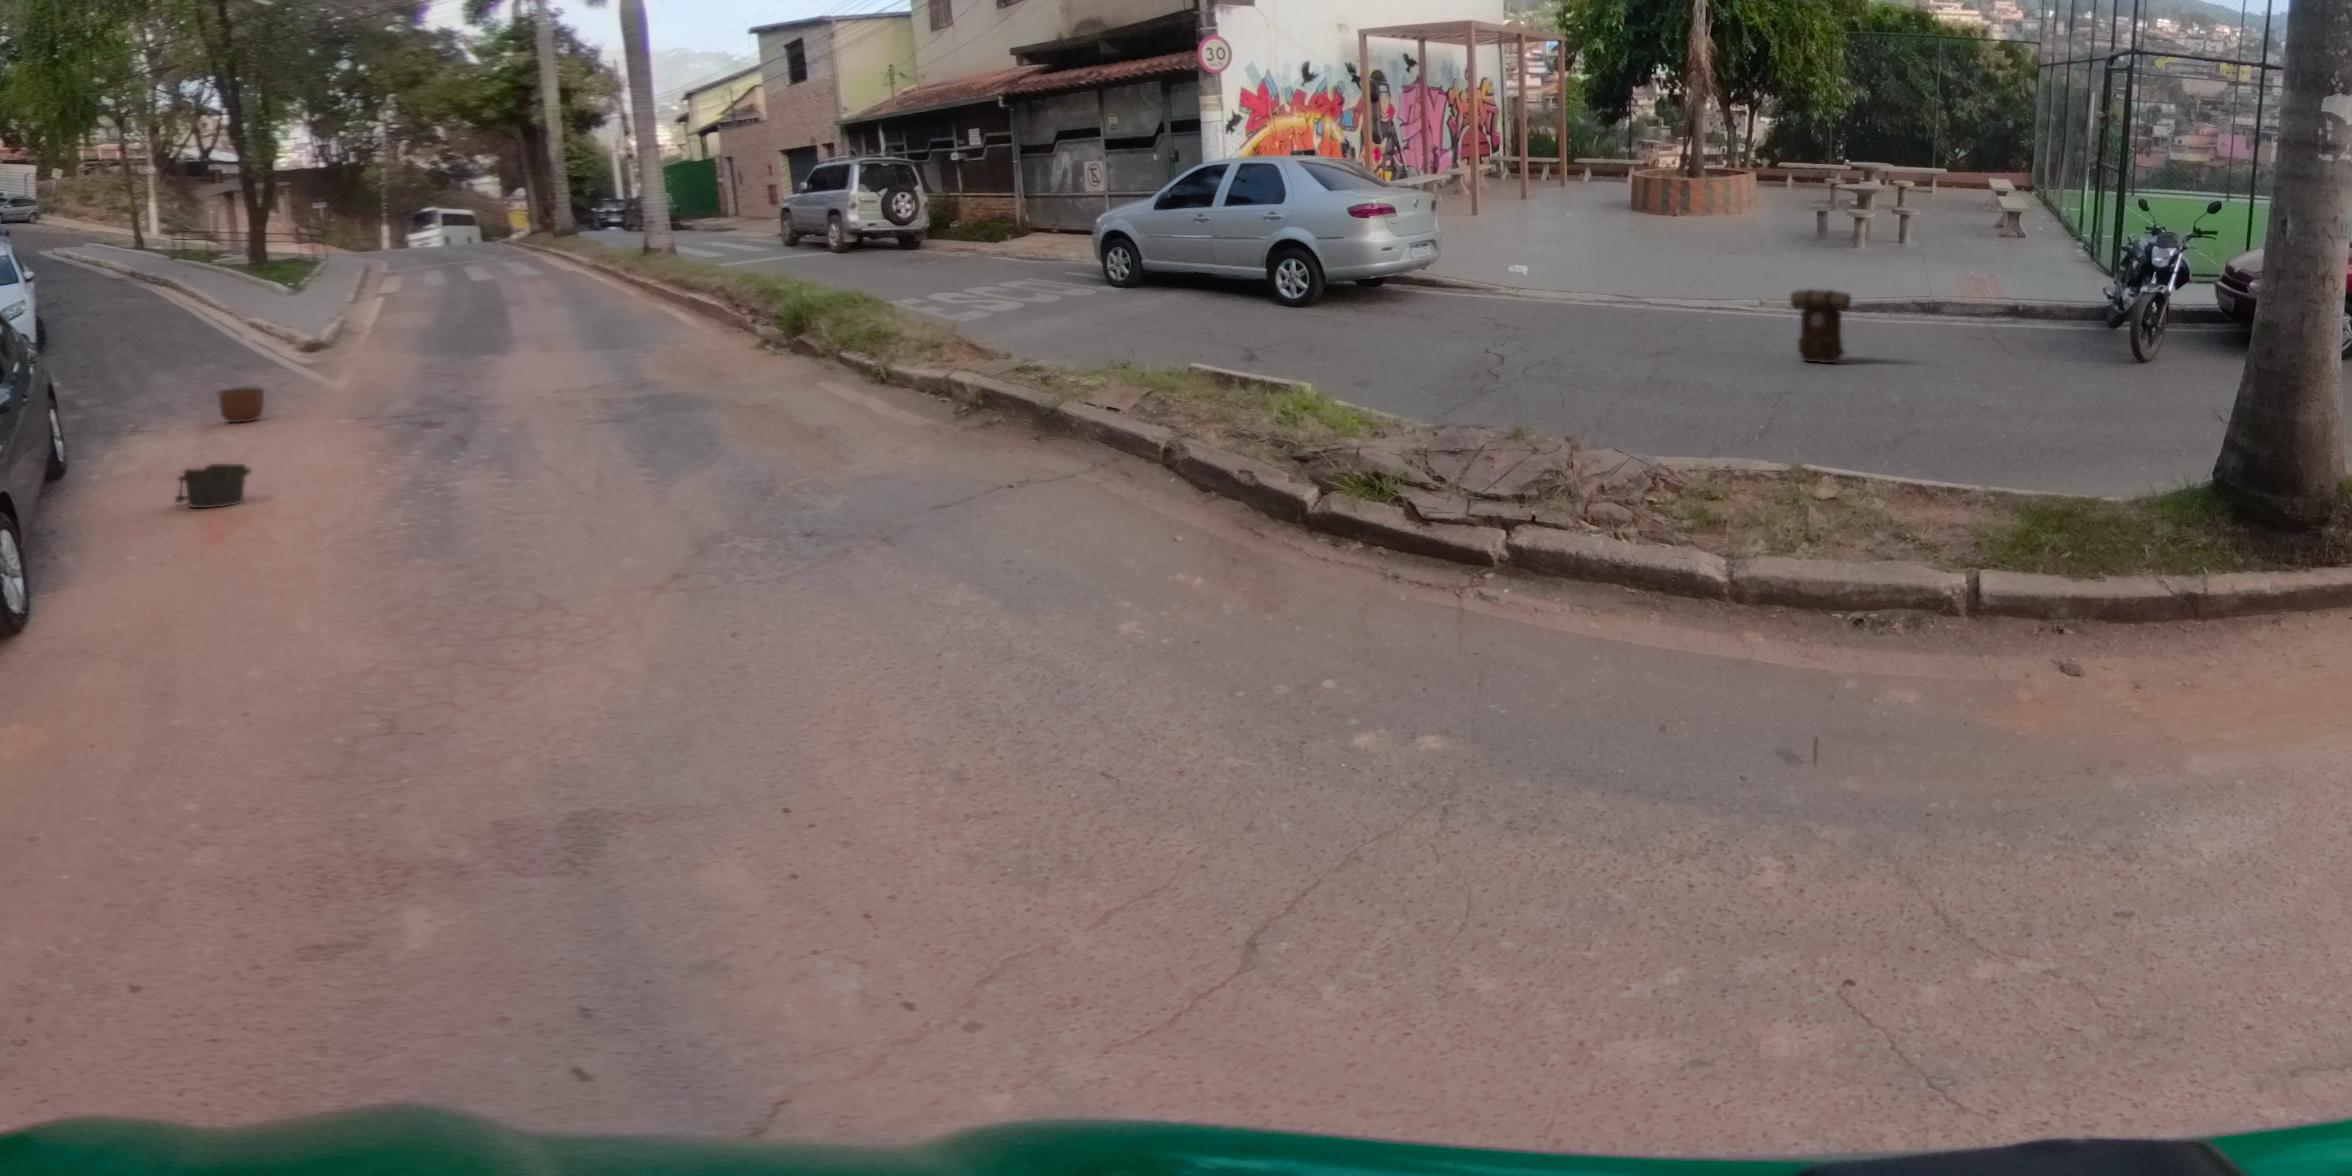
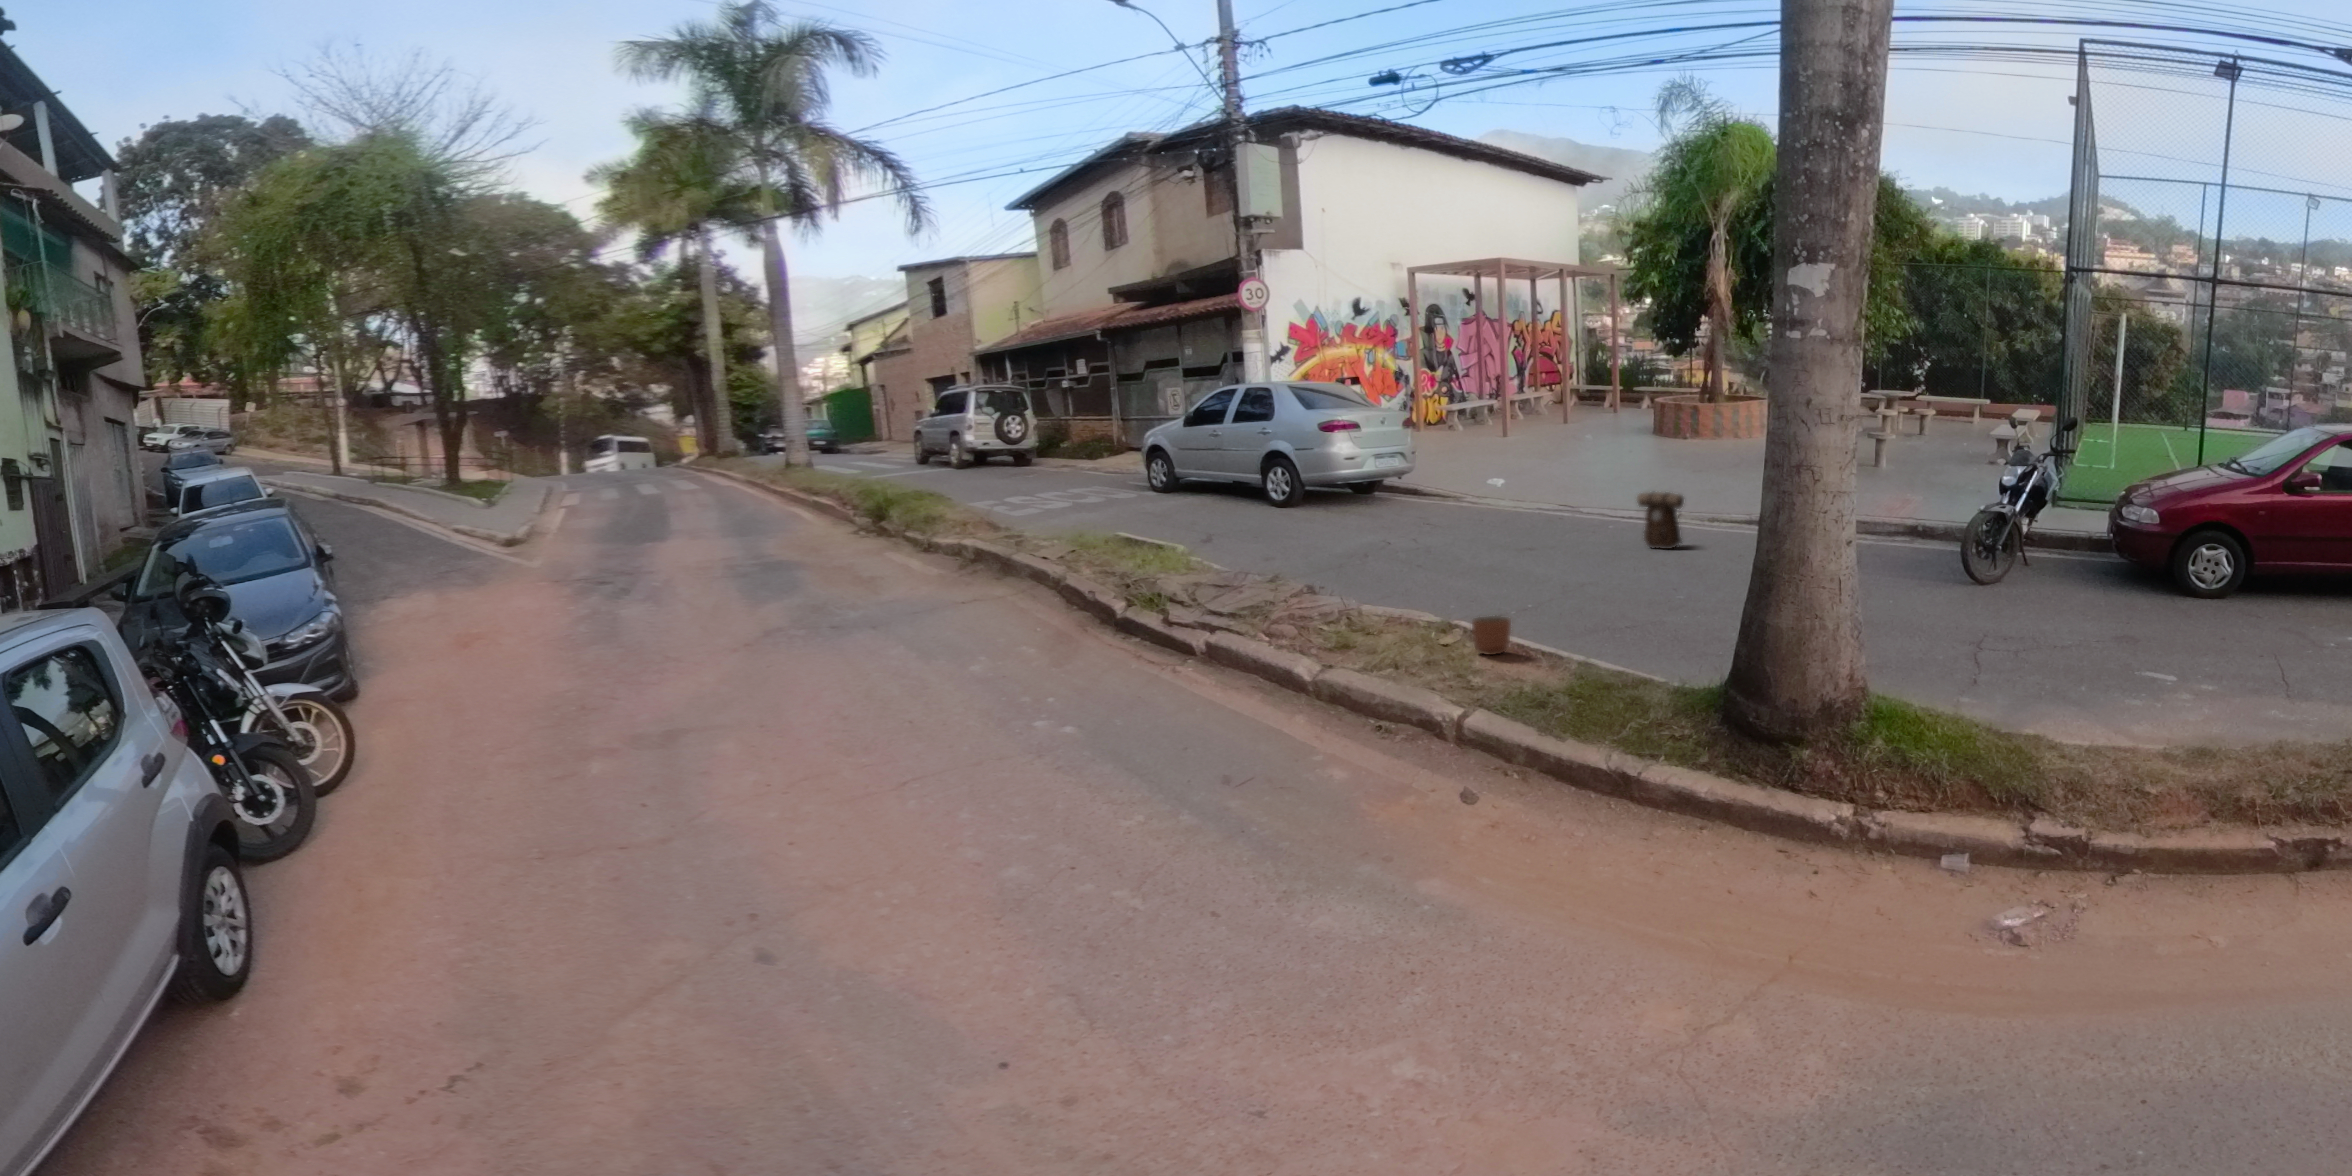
planter: present [219,388,264,422] -> present [1472,616,1511,655]
bucket: present [176,464,251,508] -> none [403,617,456,647]

